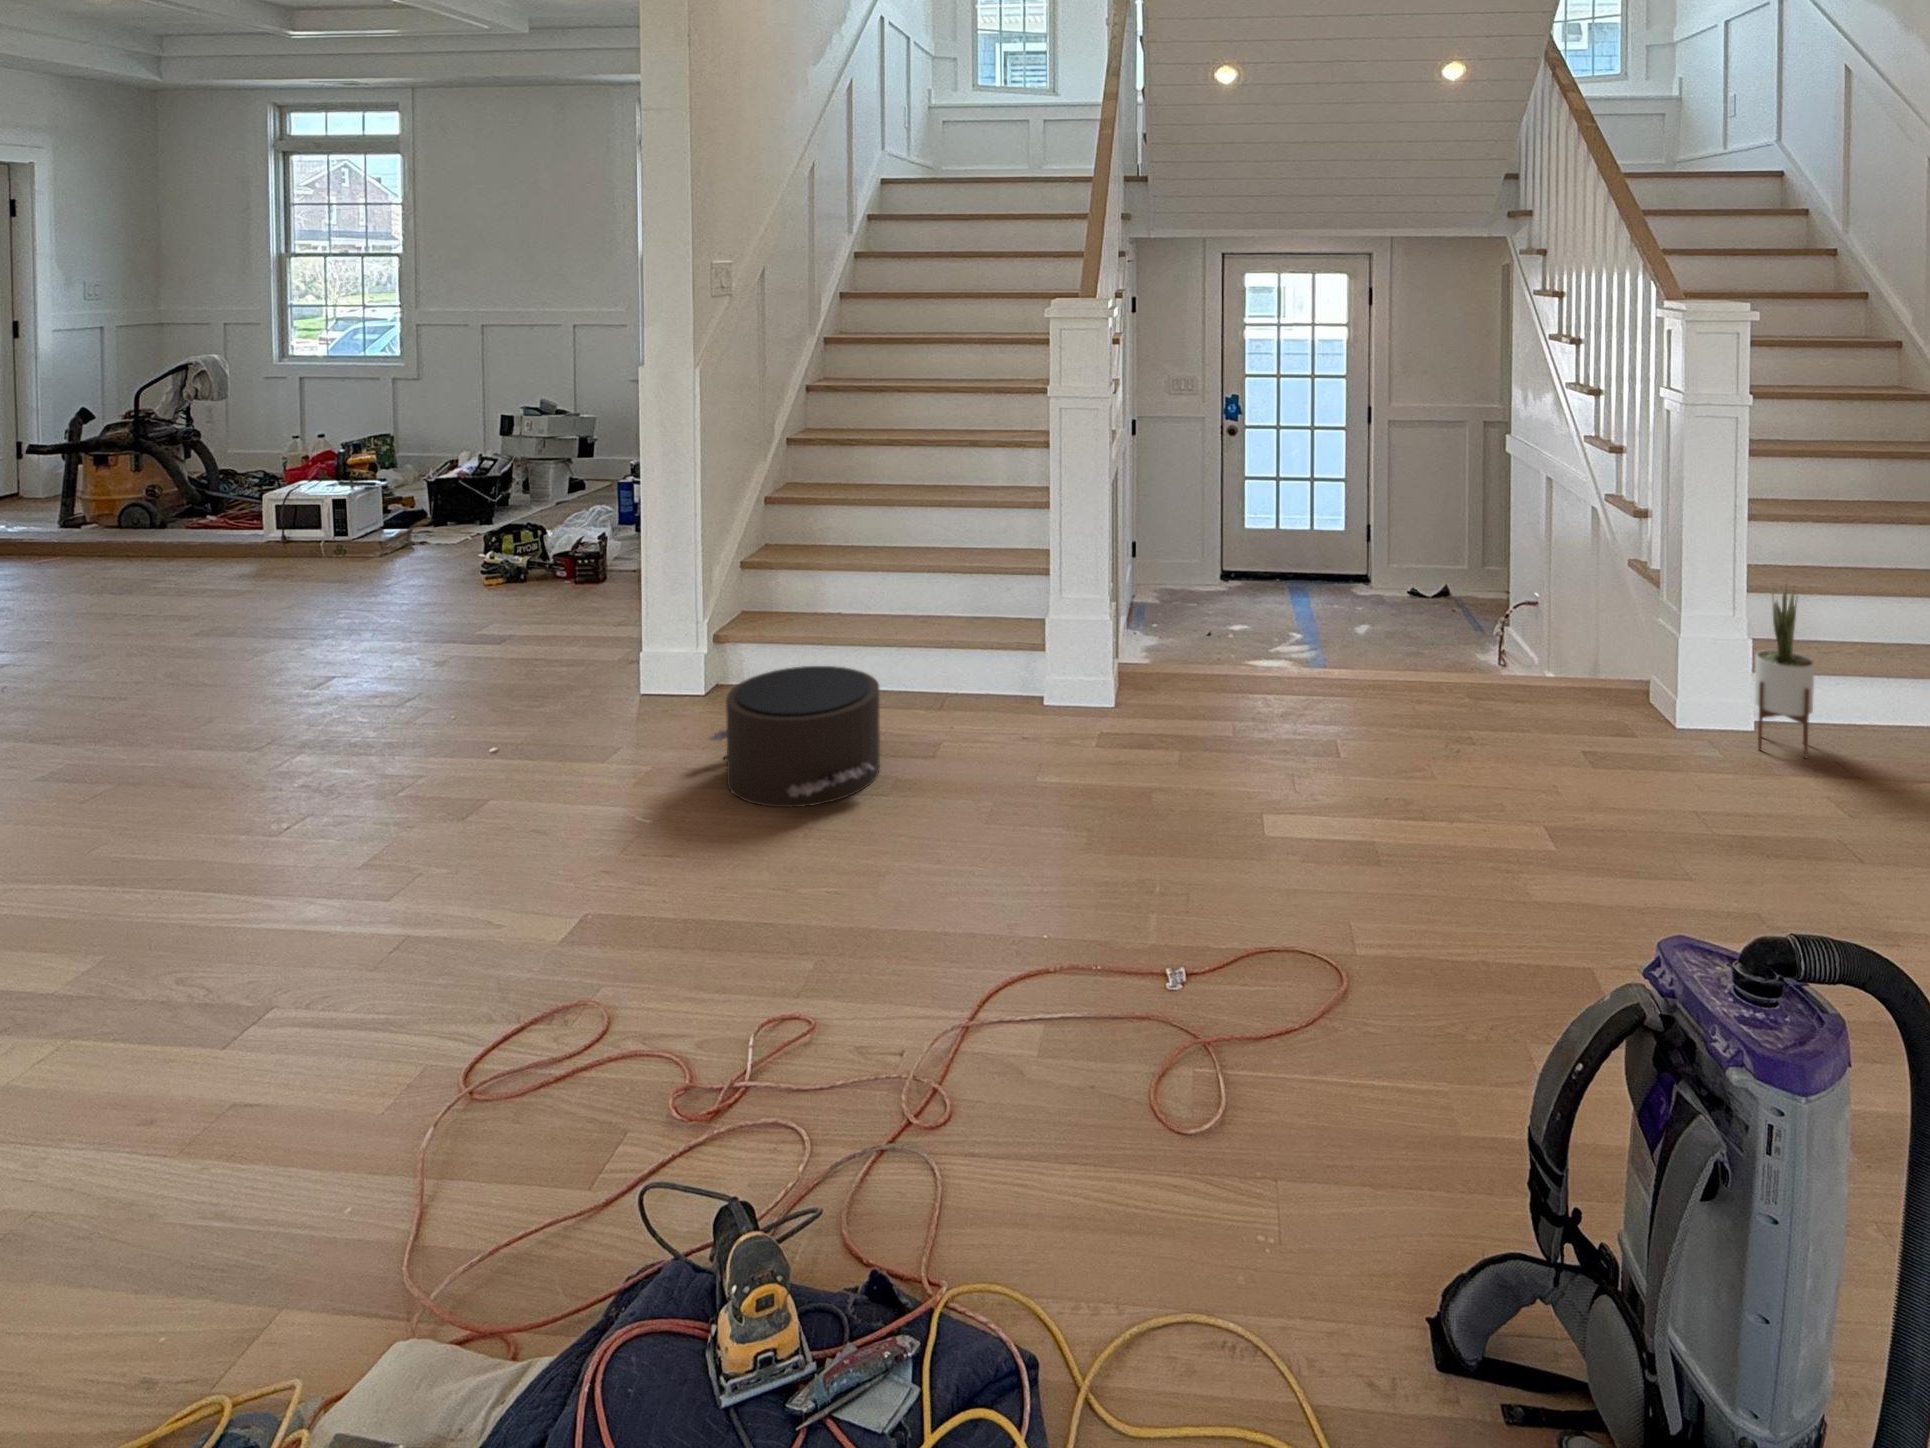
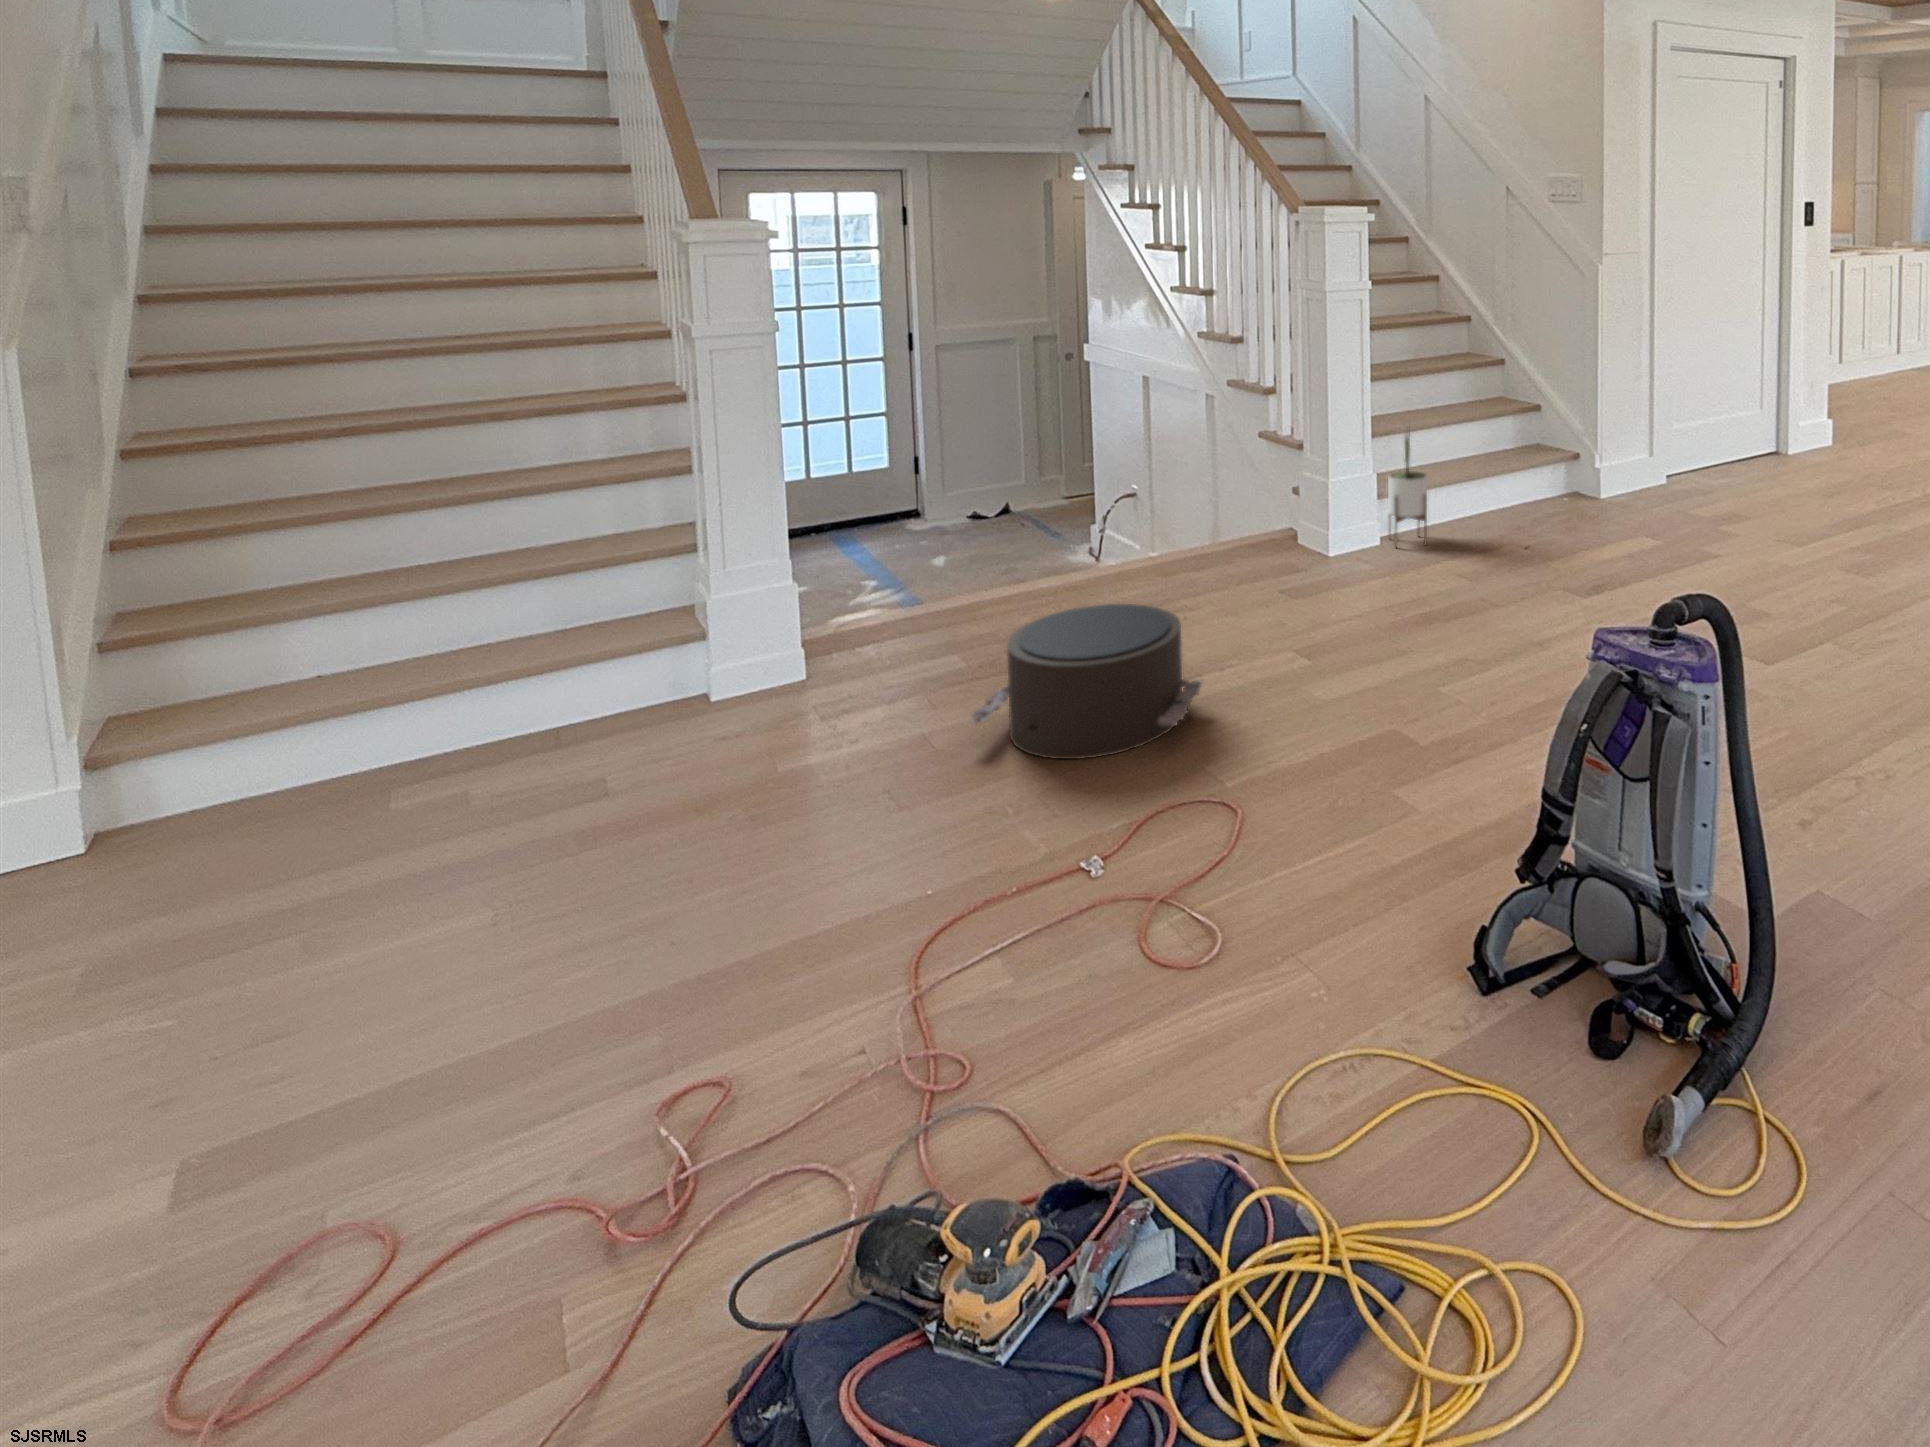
pouf: present [709,666,880,807] -> present [971,604,1203,759]

